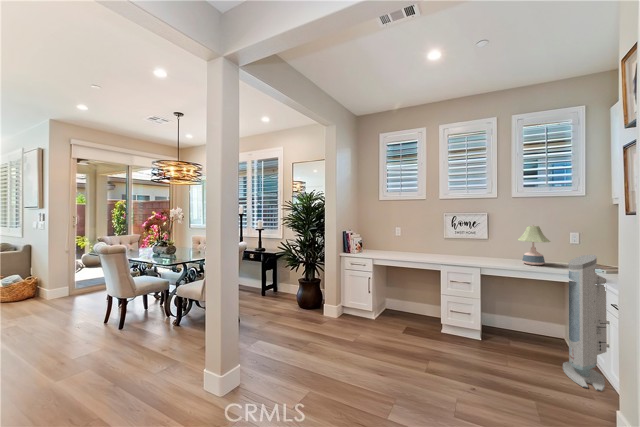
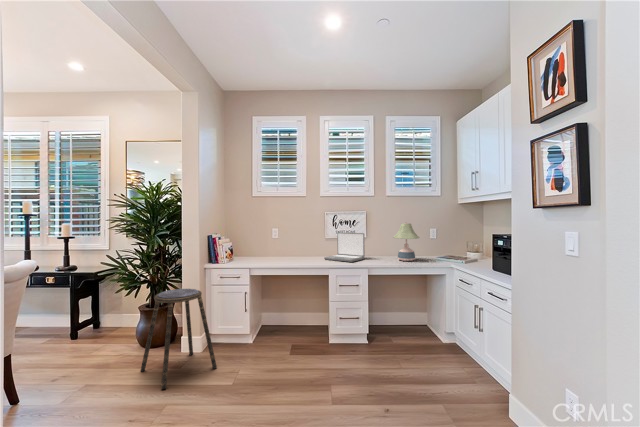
laptop: none [441,233,484,261] -> present [325,232,365,262]
air purifier: present [563,255,607,391] -> none [435,248,467,370]
stool: none [297,269,346,337] -> present [141,289,217,389]

